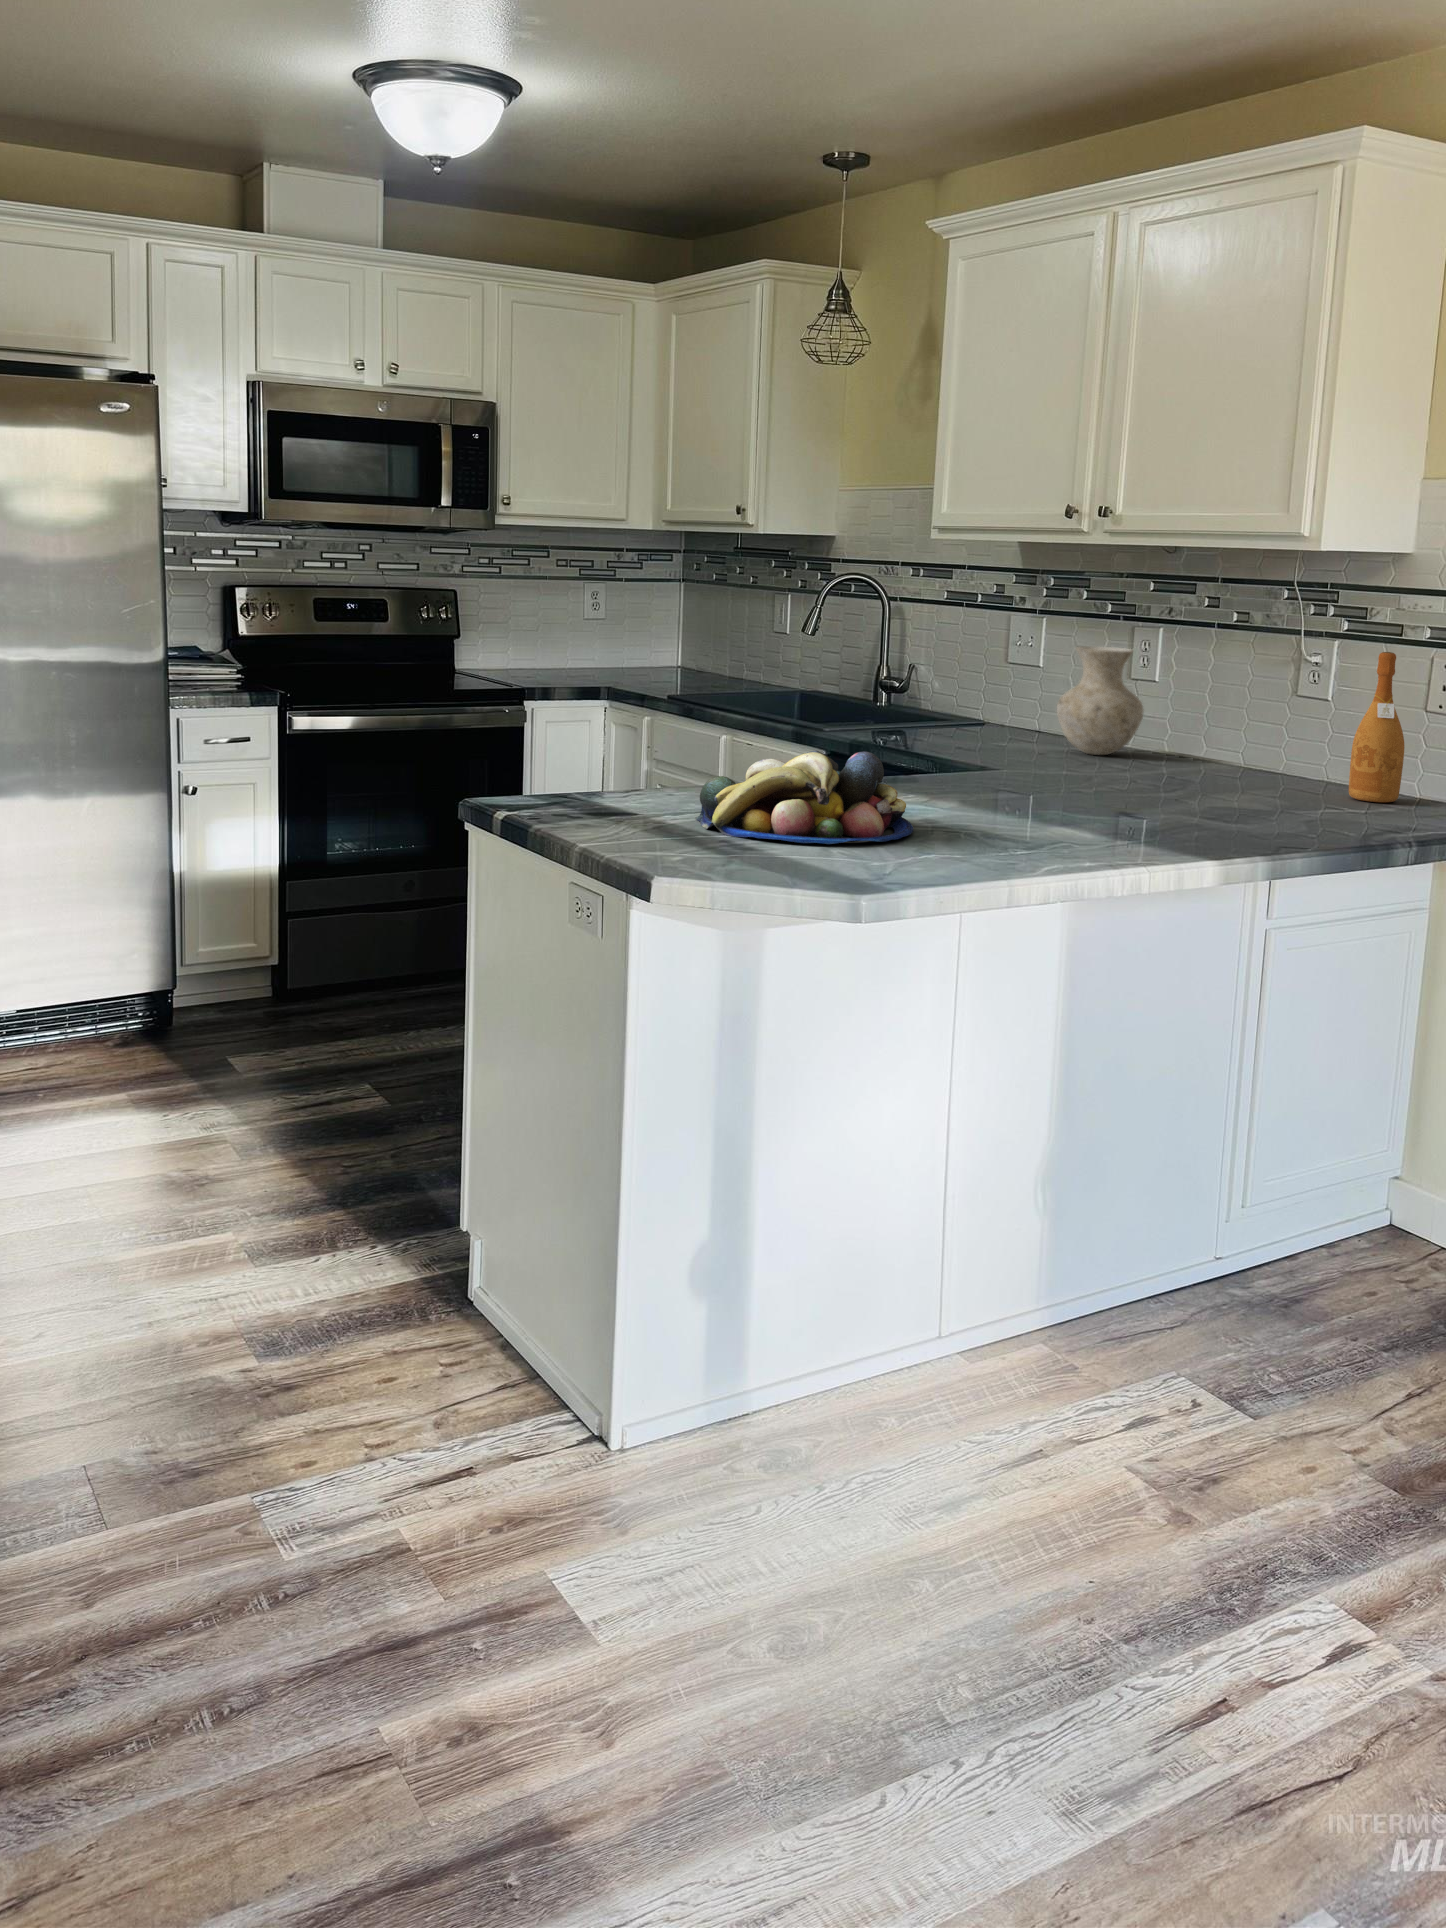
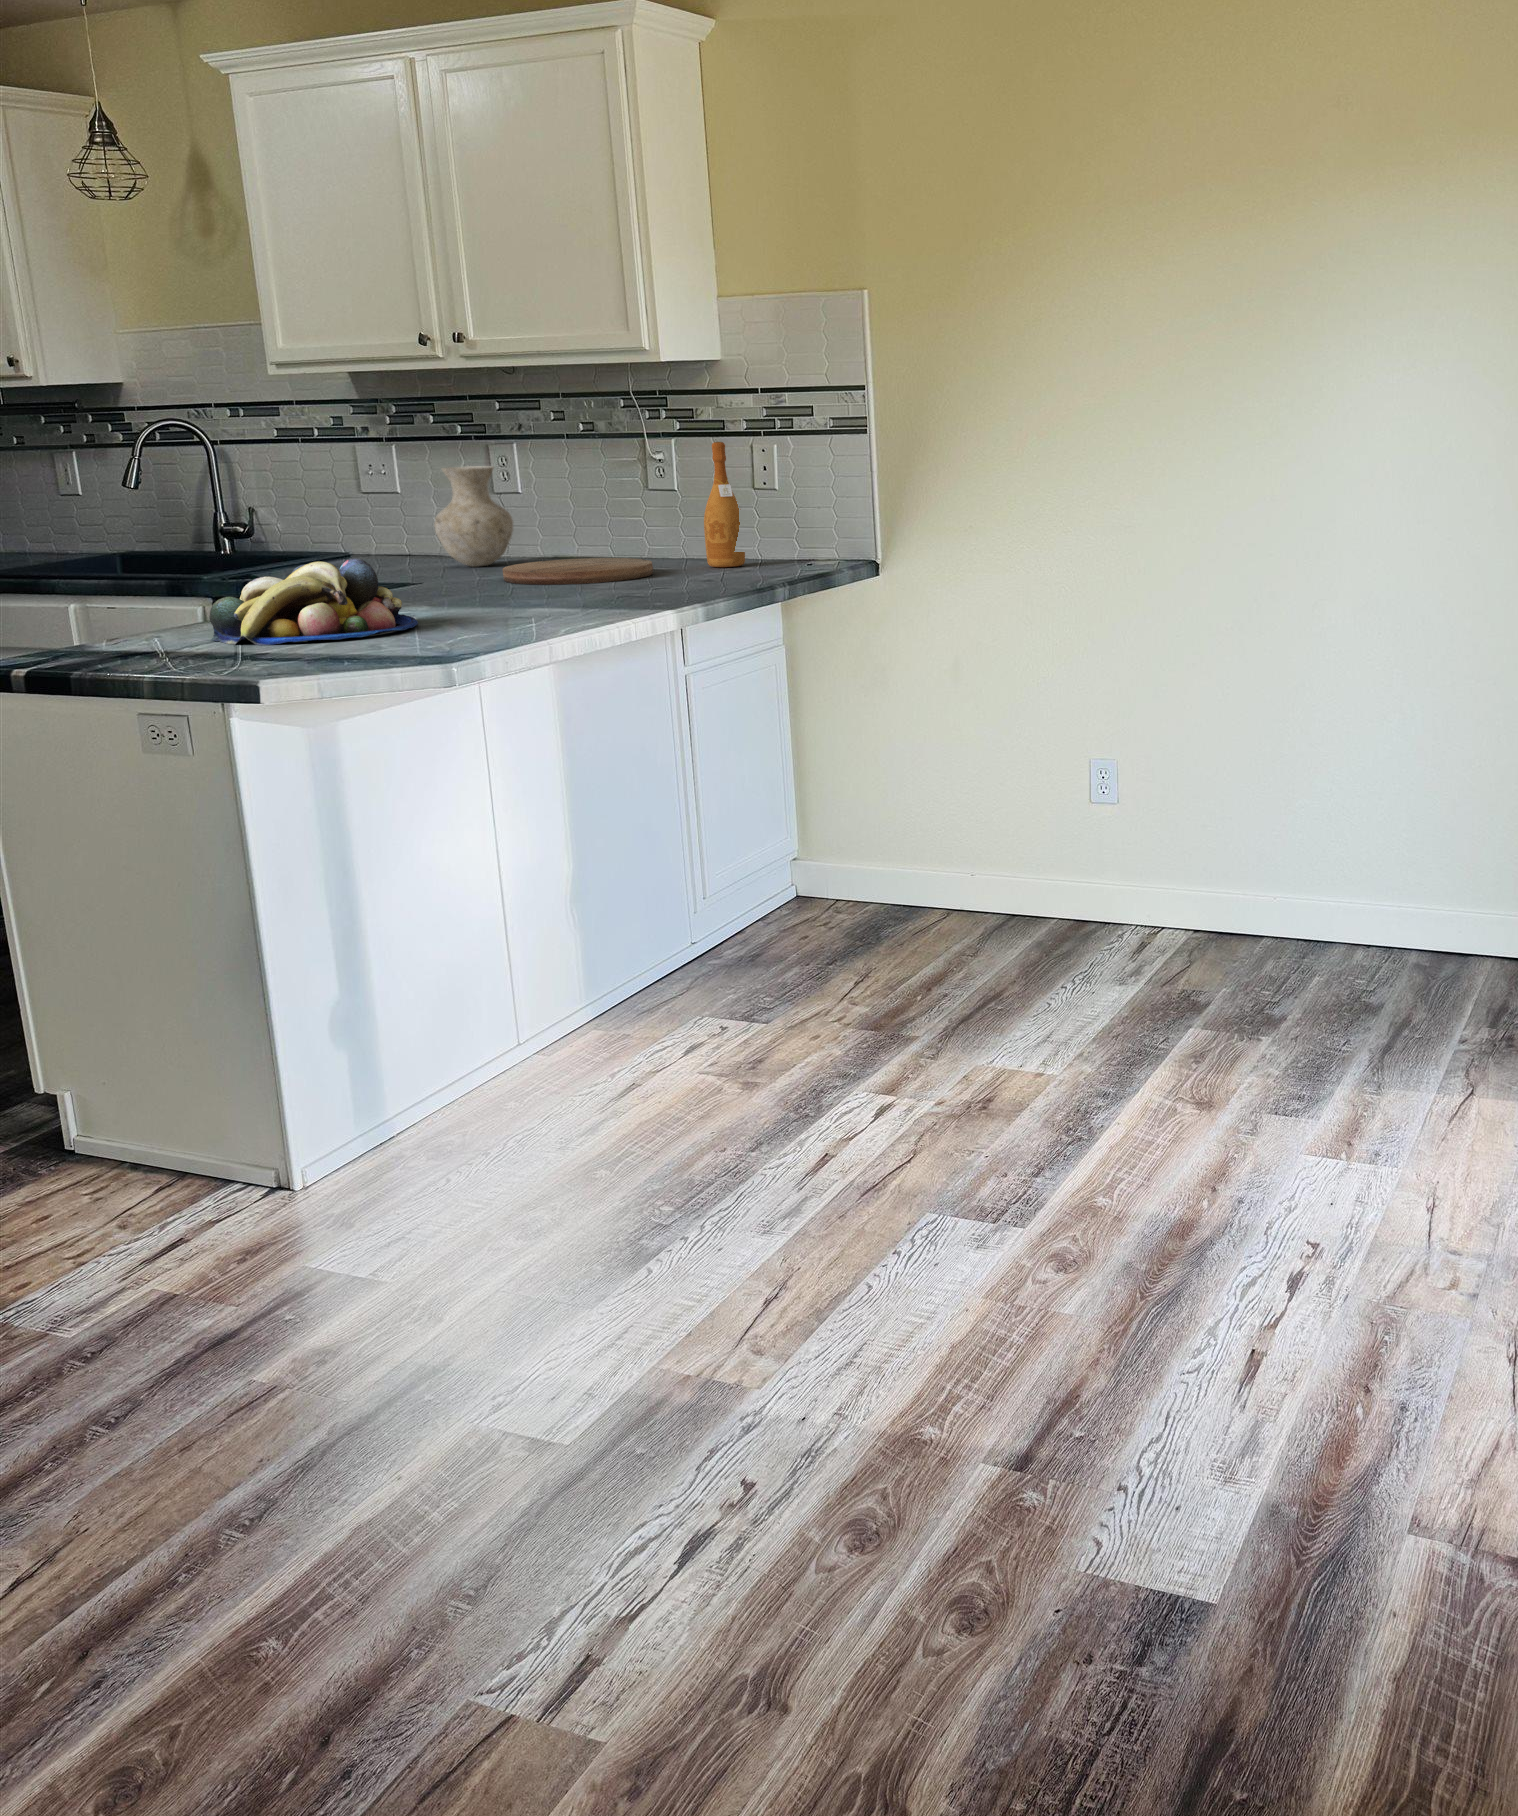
cutting board: none [1092,763,1272,803] -> present [503,558,653,585]

